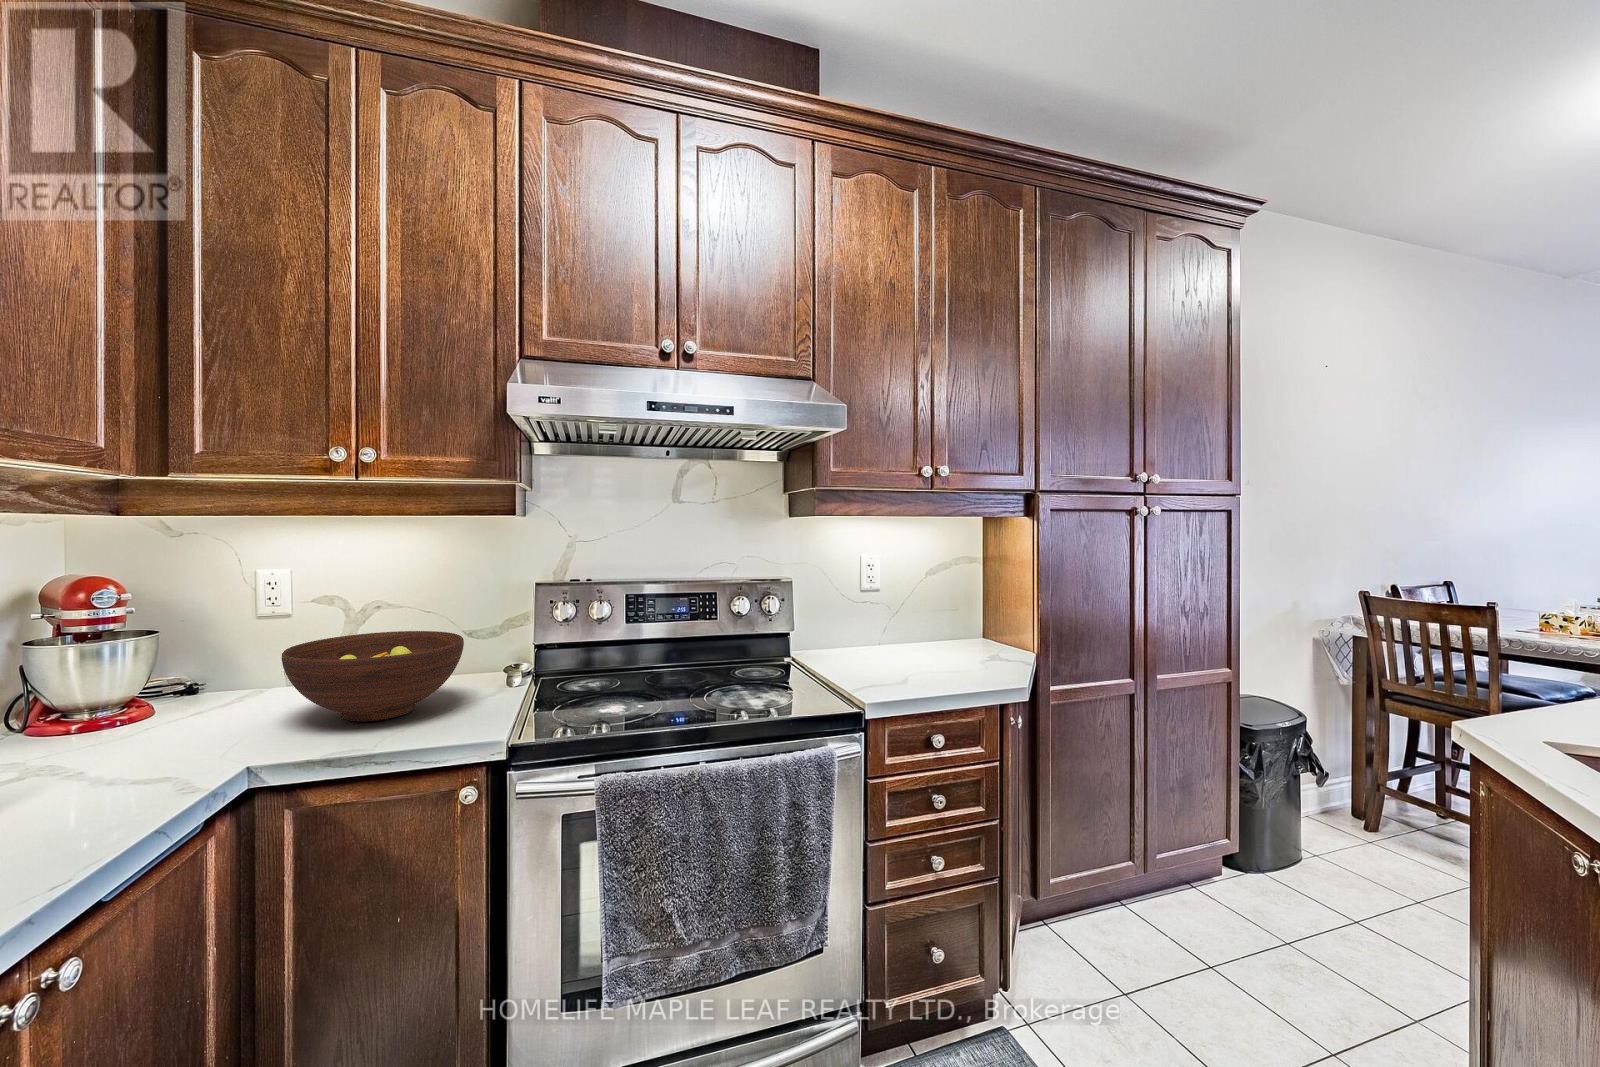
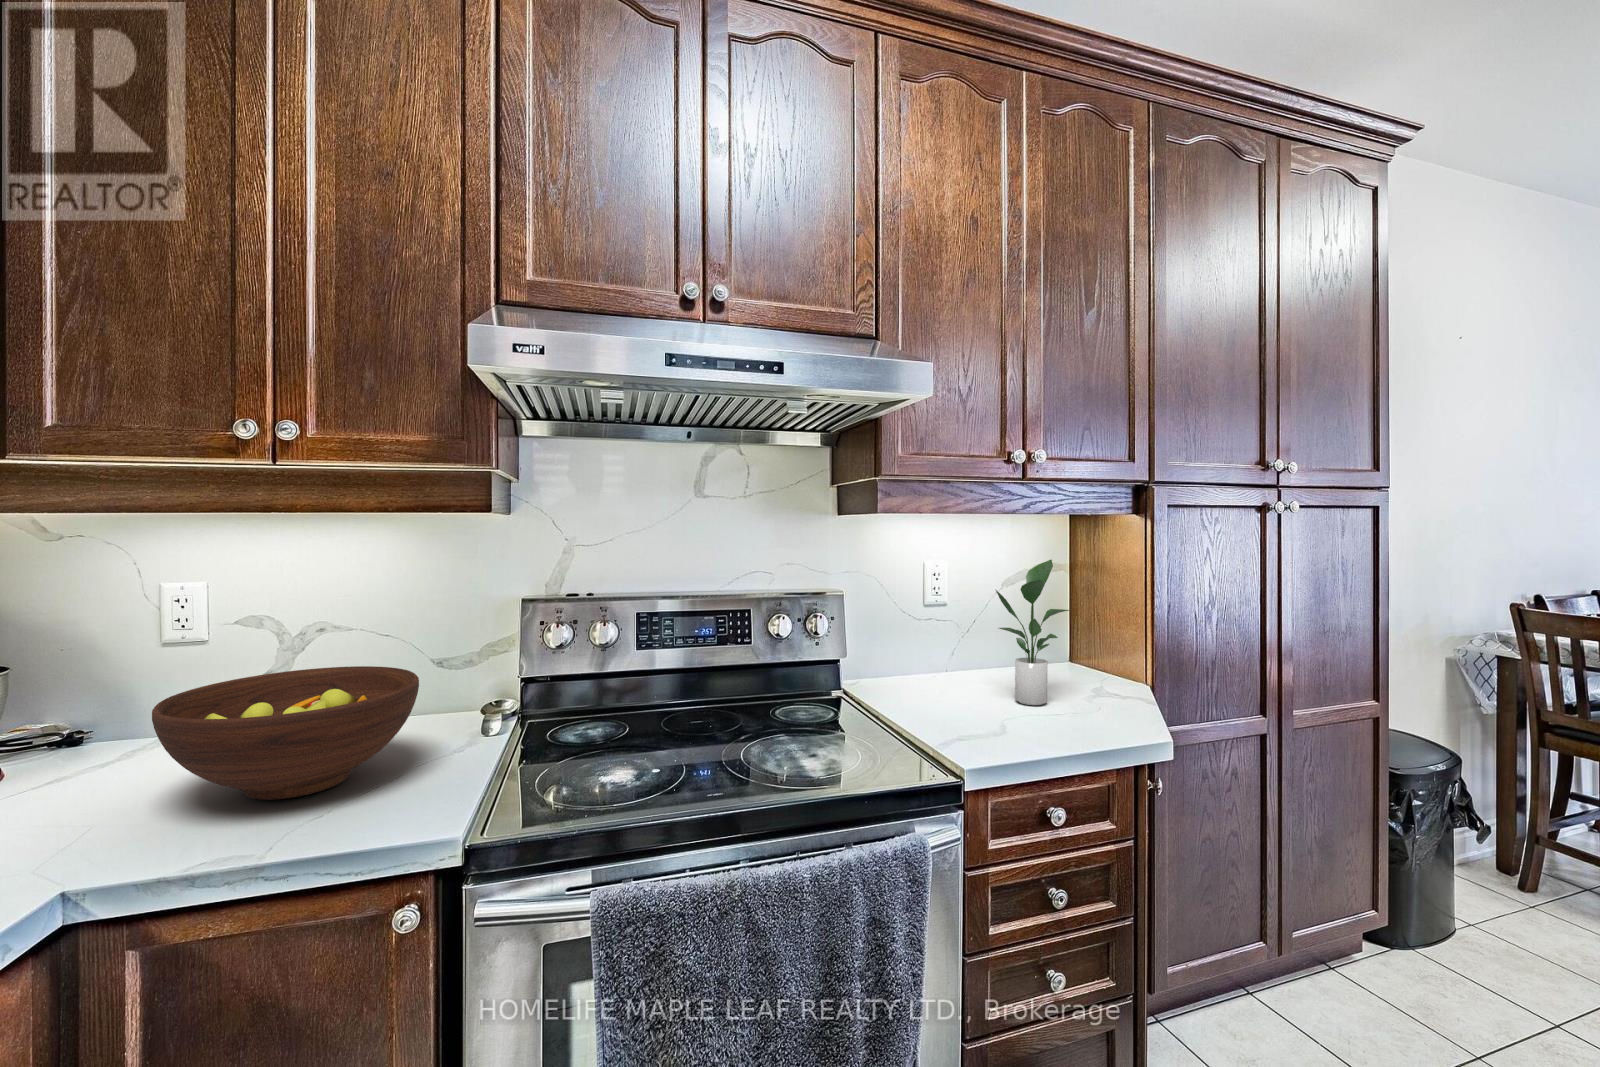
potted plant: none [911,552,971,667] -> present [996,560,1069,705]

